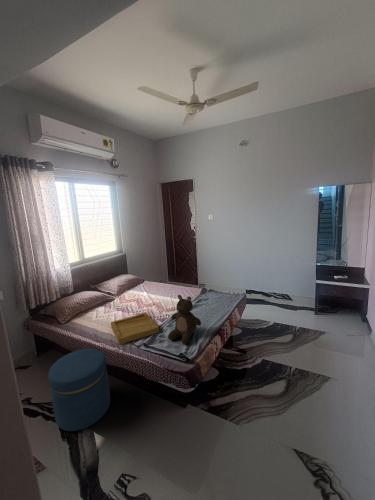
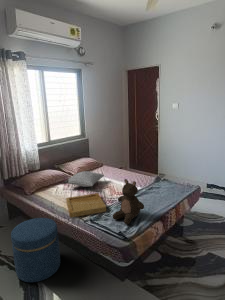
pillow: none [104,290,149,307] -> present [63,171,104,187]

